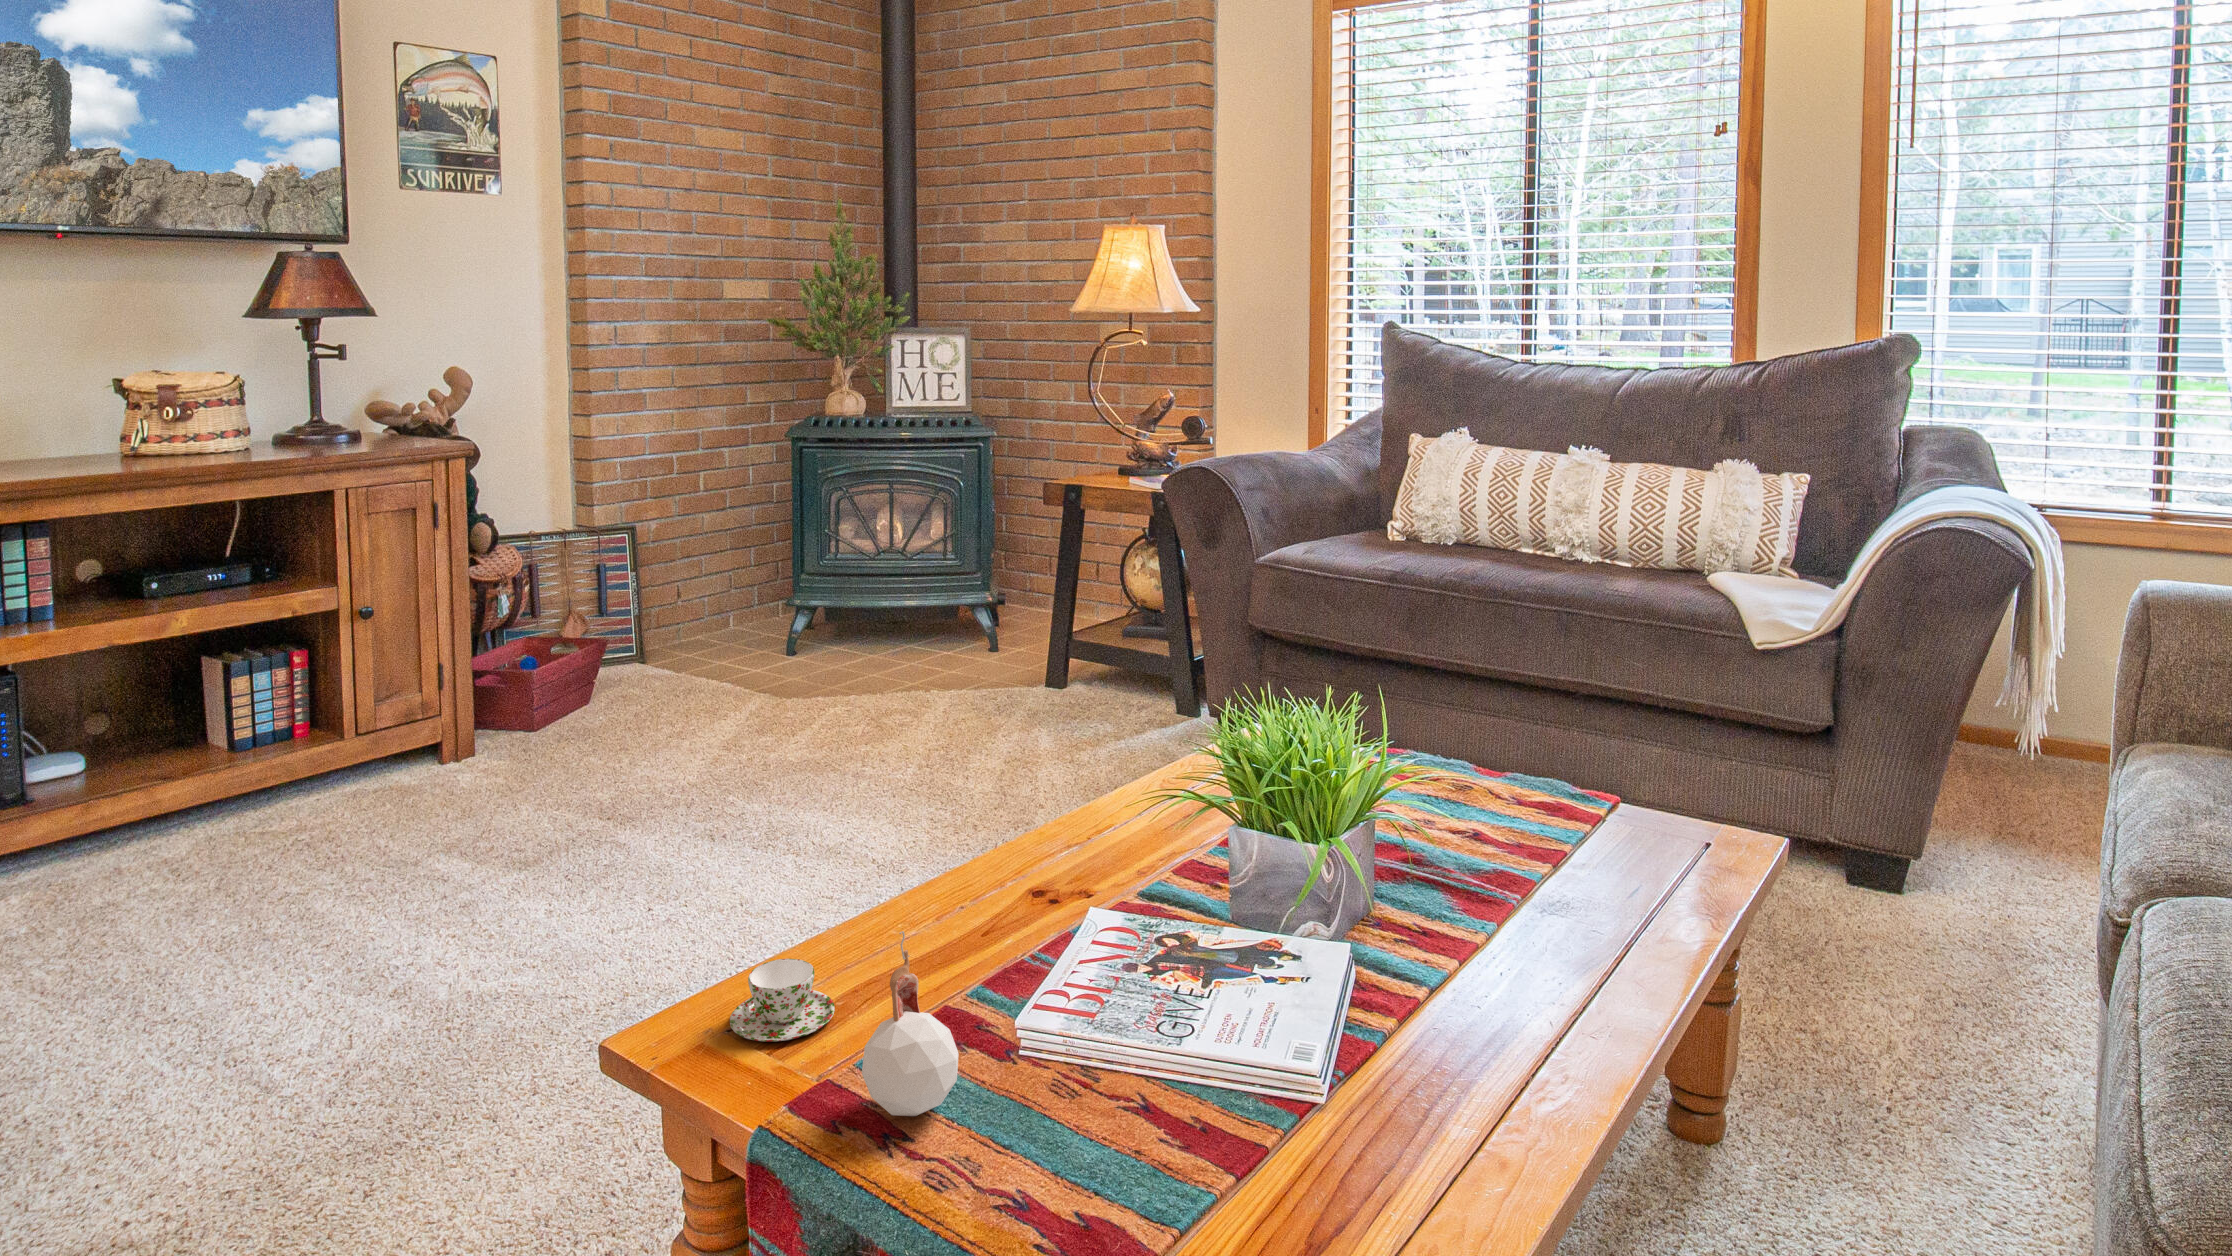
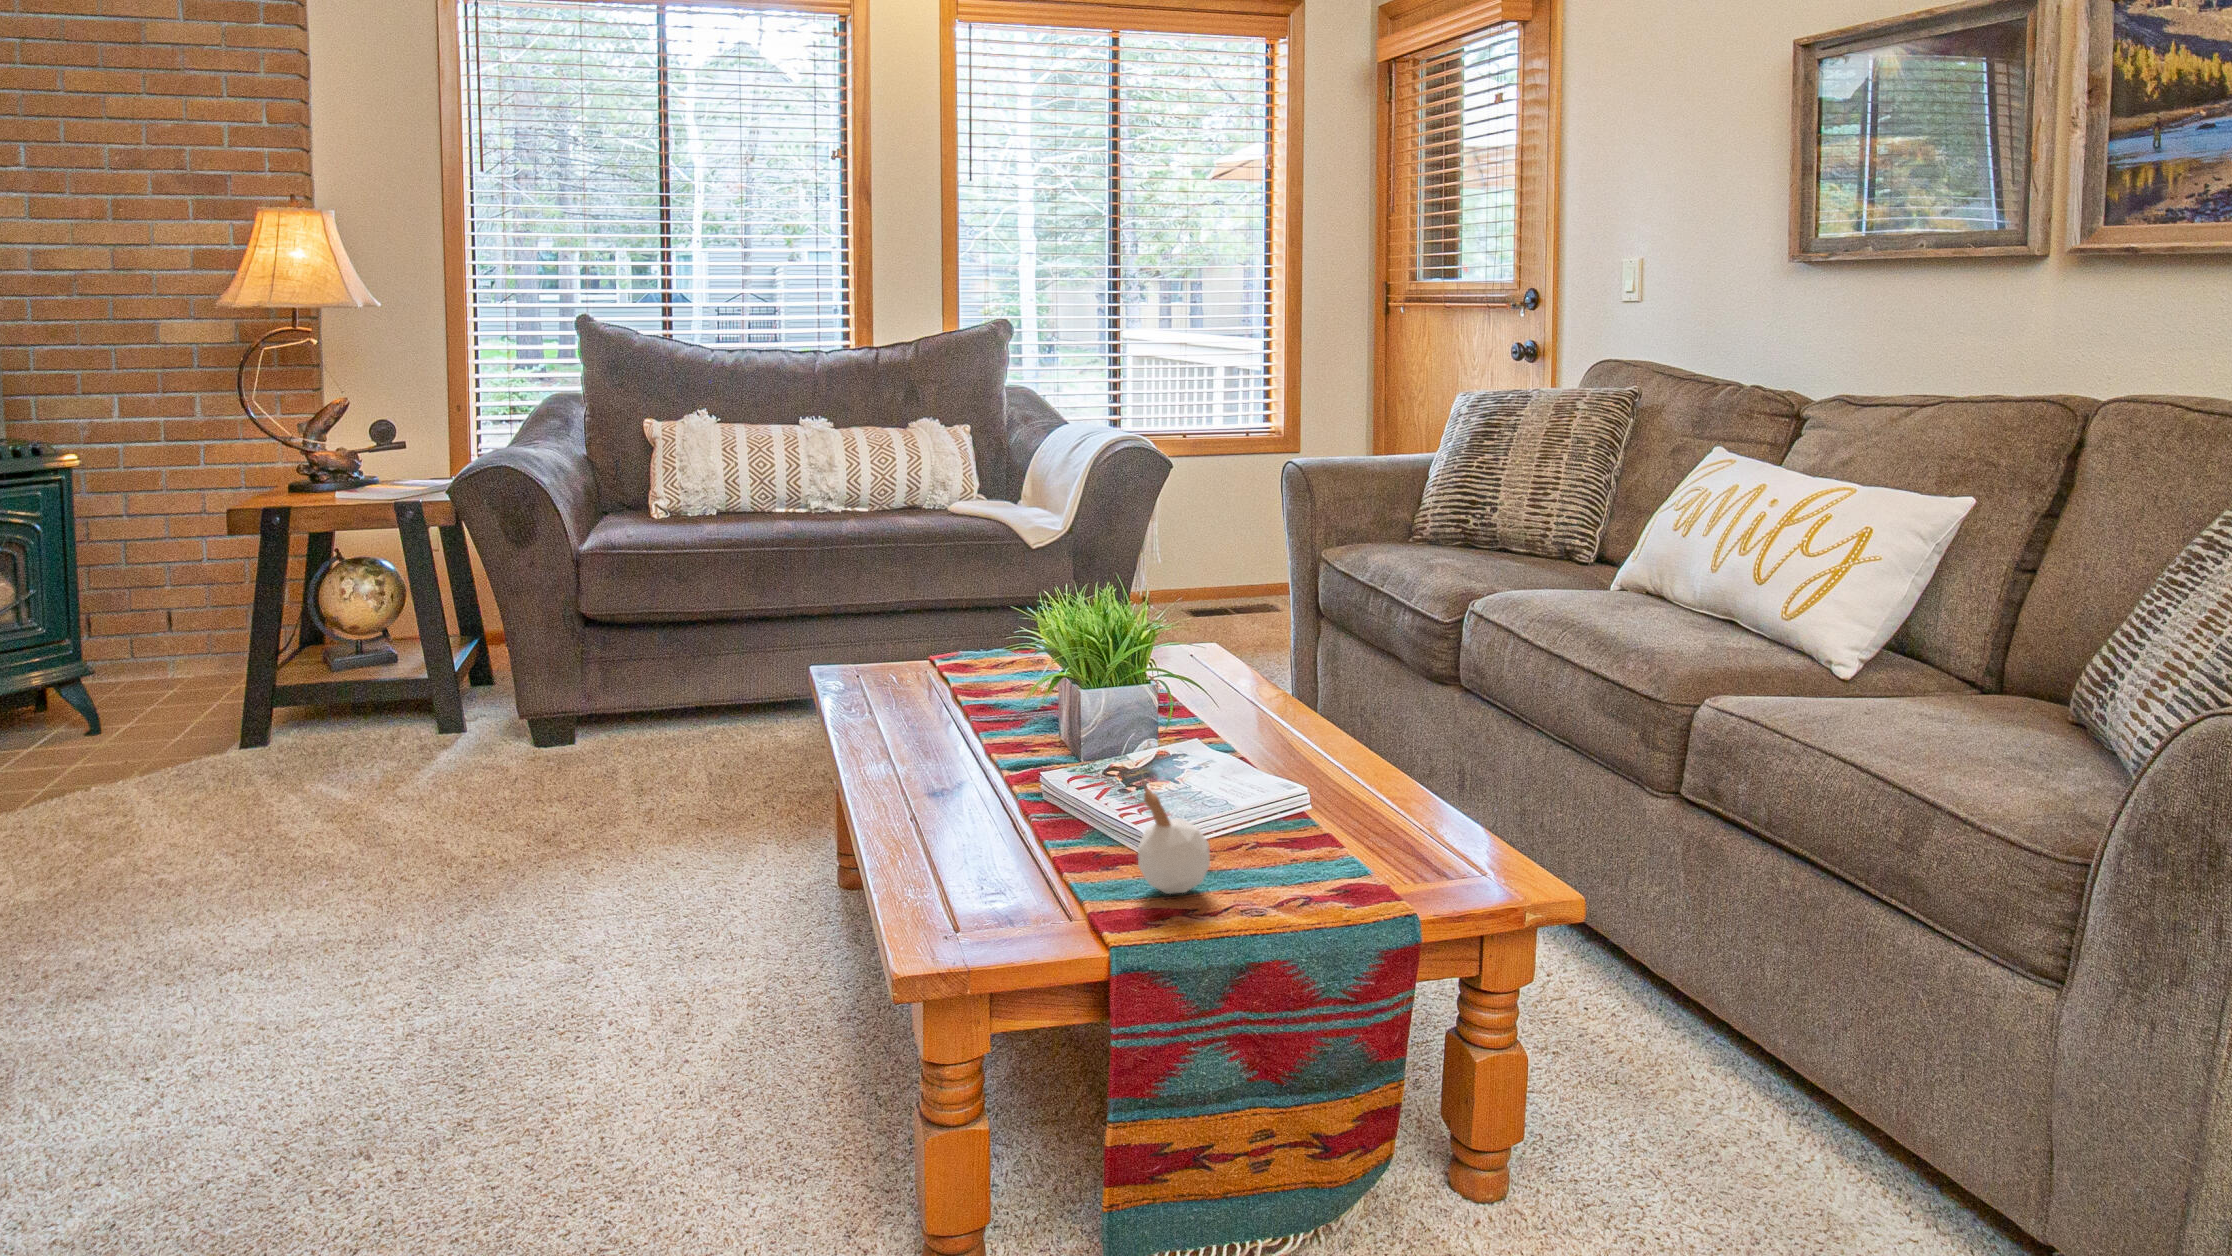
teacup: present [730,959,835,1042] -> none [936,848,1024,914]

